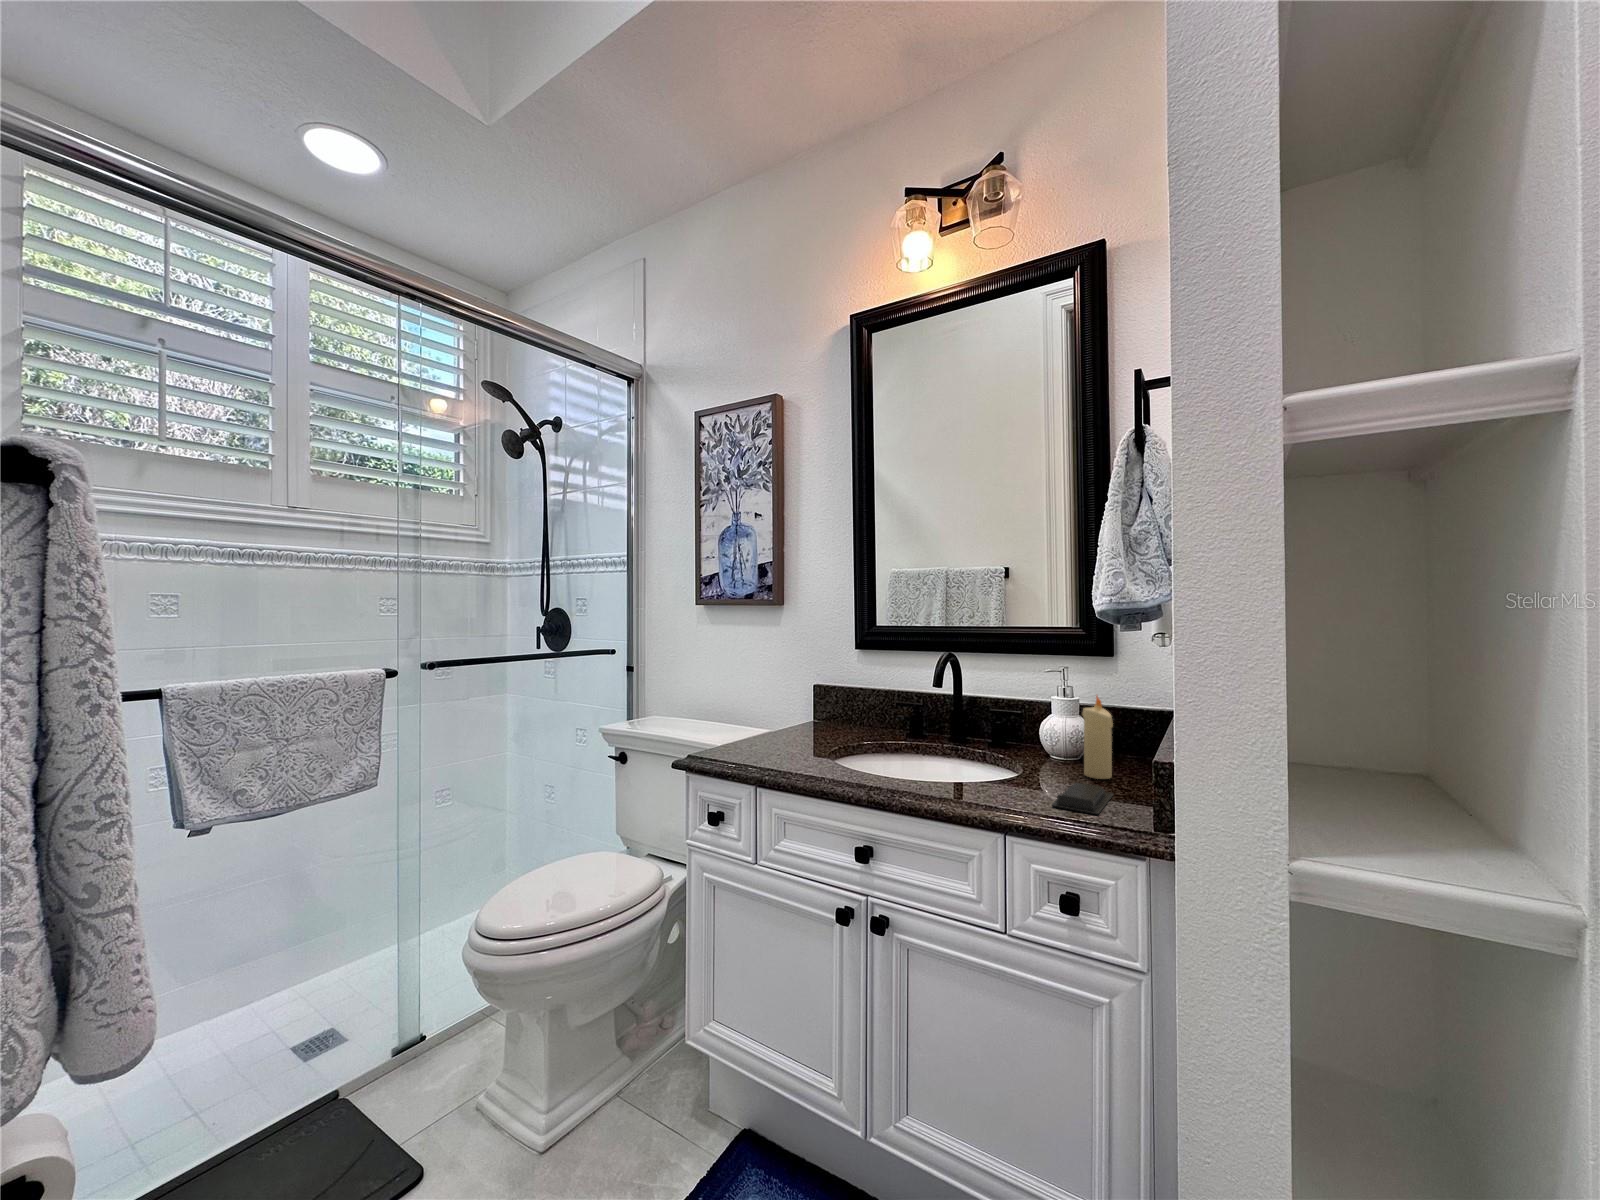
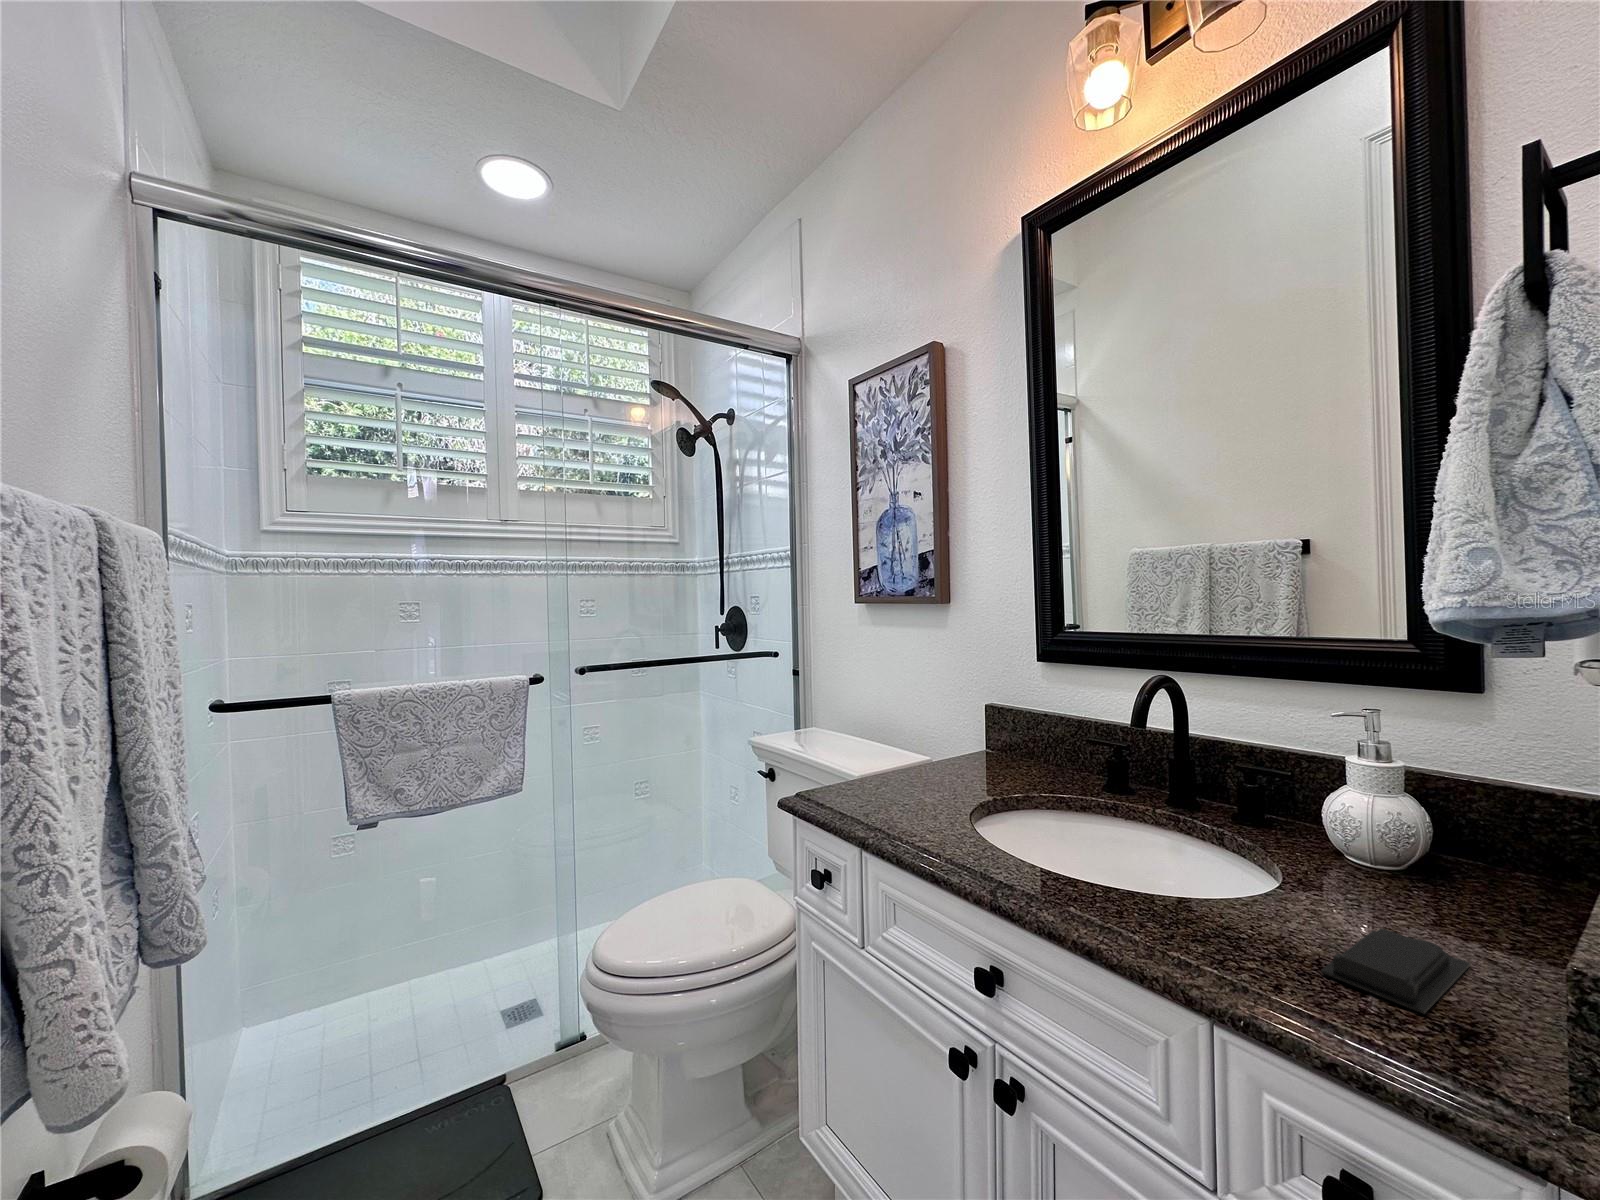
candle: present [1082,696,1113,779] -> none [1405,767,1475,923]

